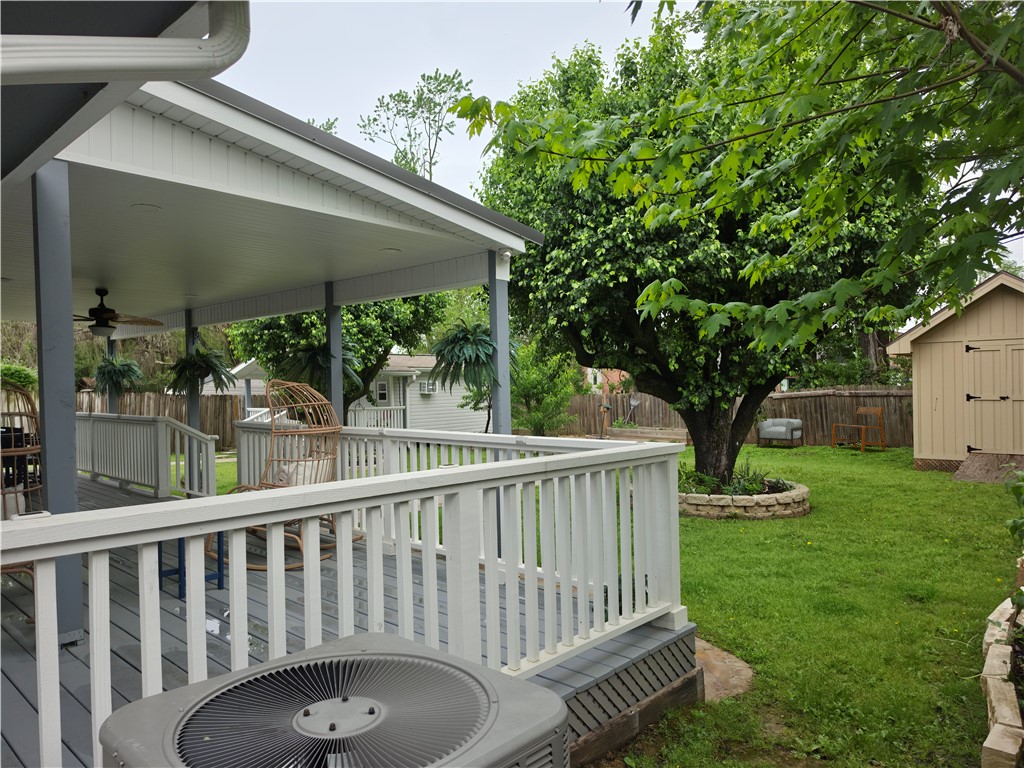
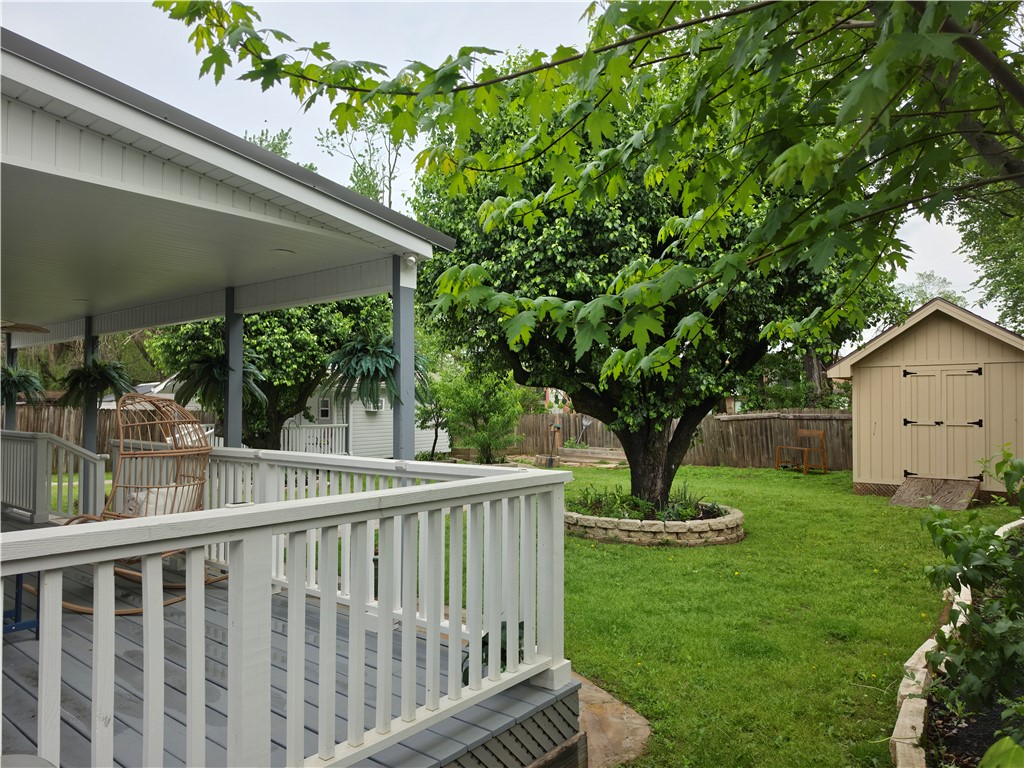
armchair: present [757,419,804,449] -> none [703,440,749,470]

